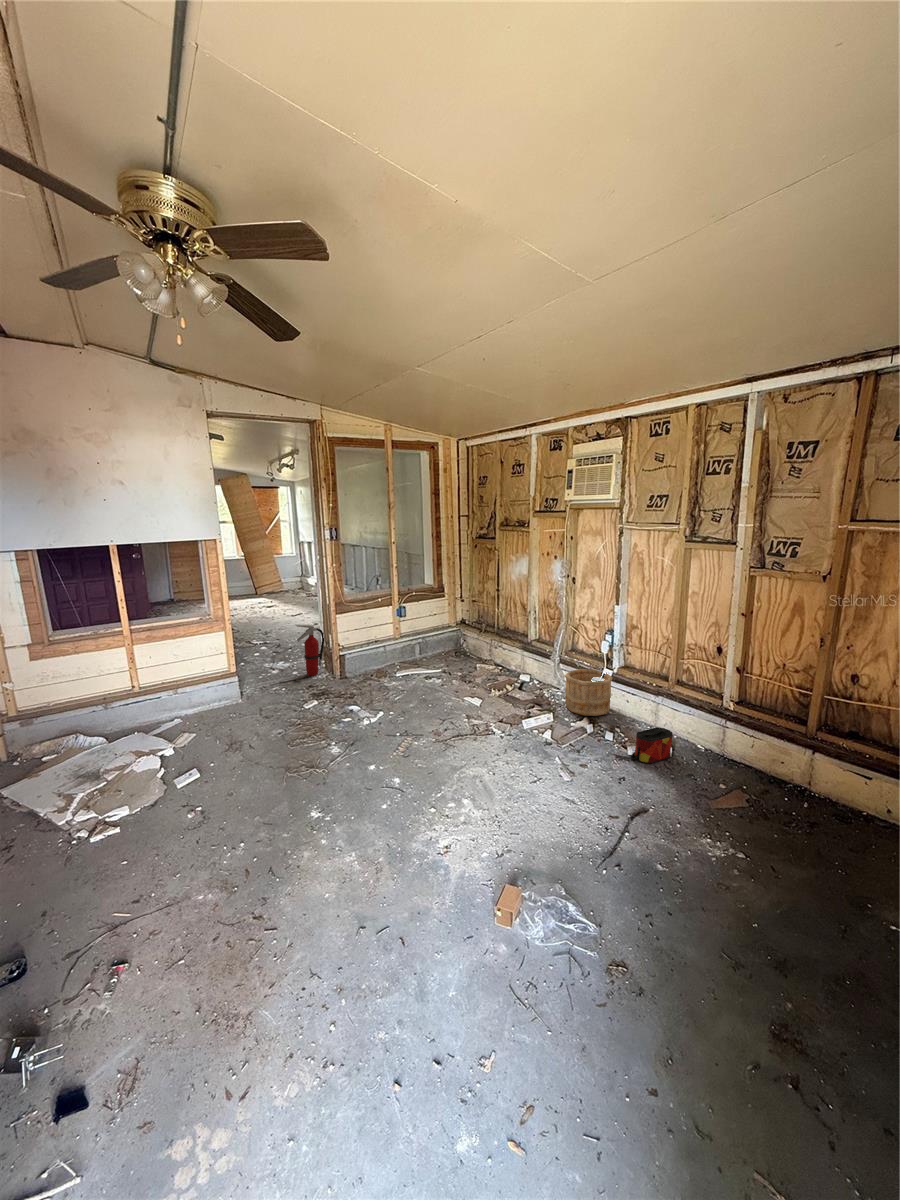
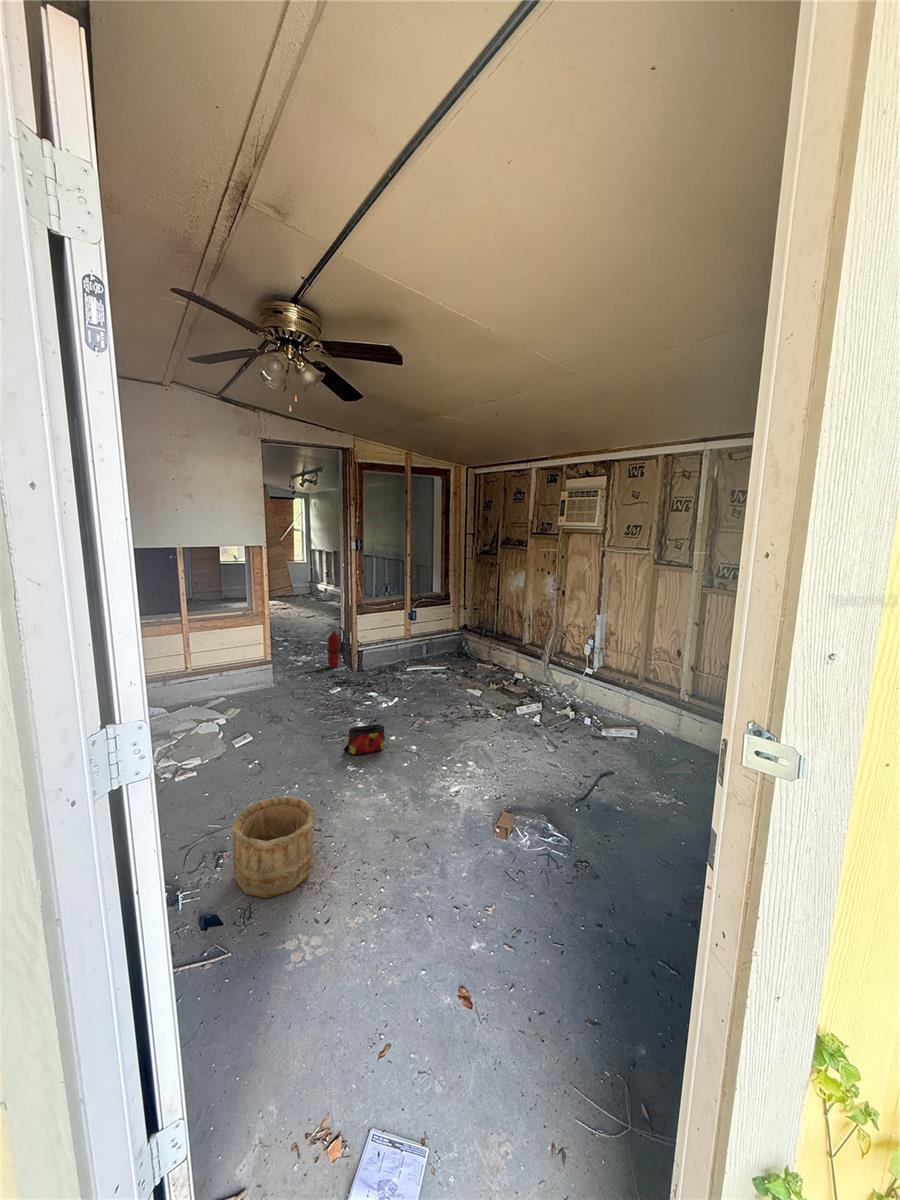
wooden bucket: present [565,669,613,716] -> present [230,796,315,898]
bag: present [631,728,673,764] -> present [344,724,385,755]

